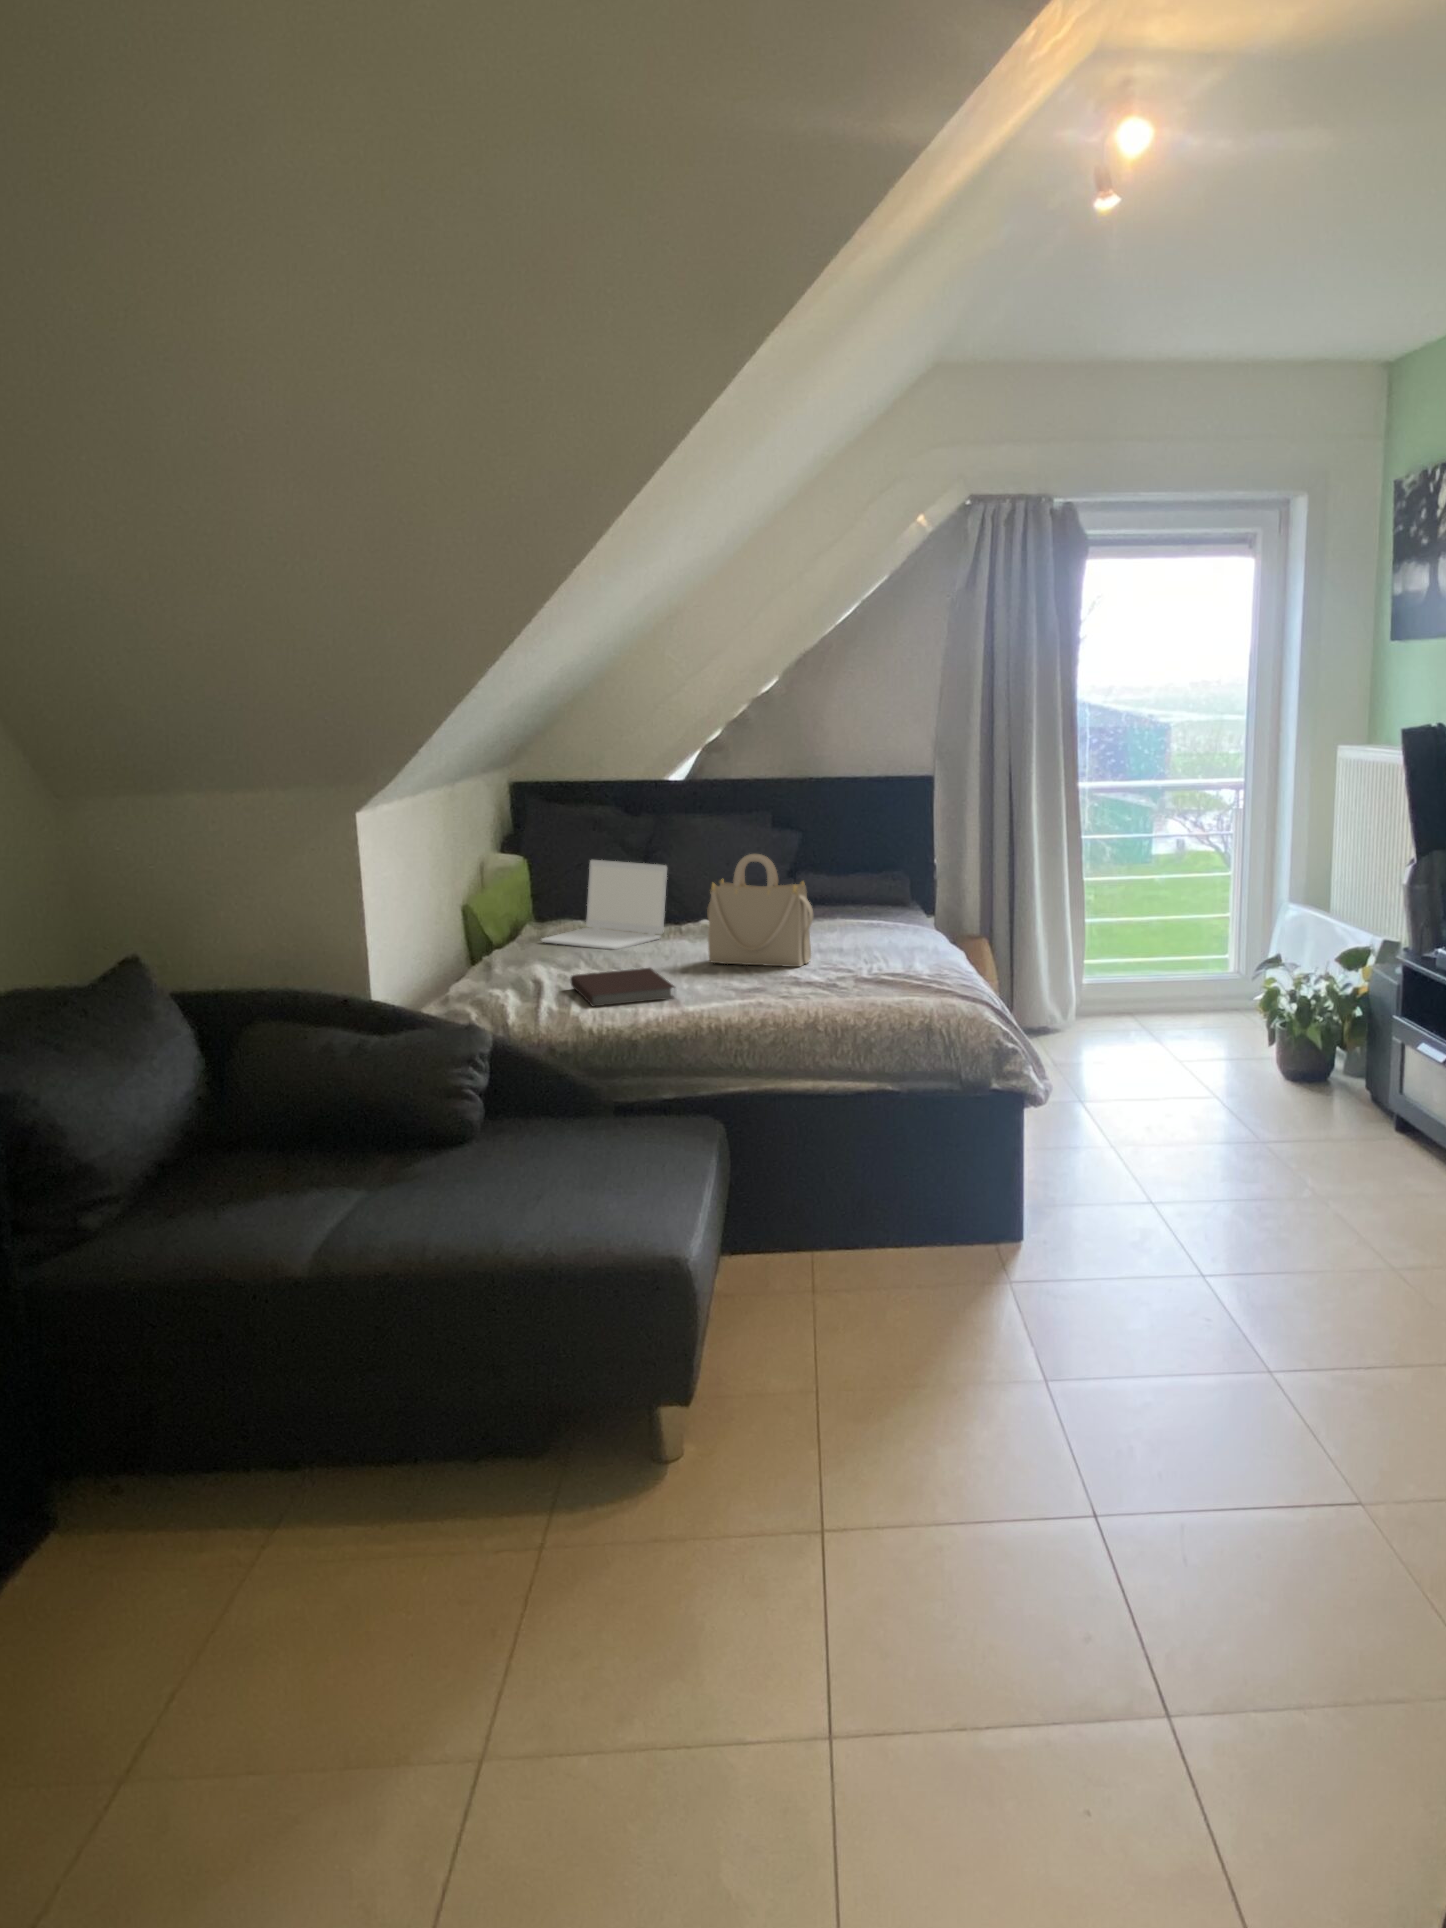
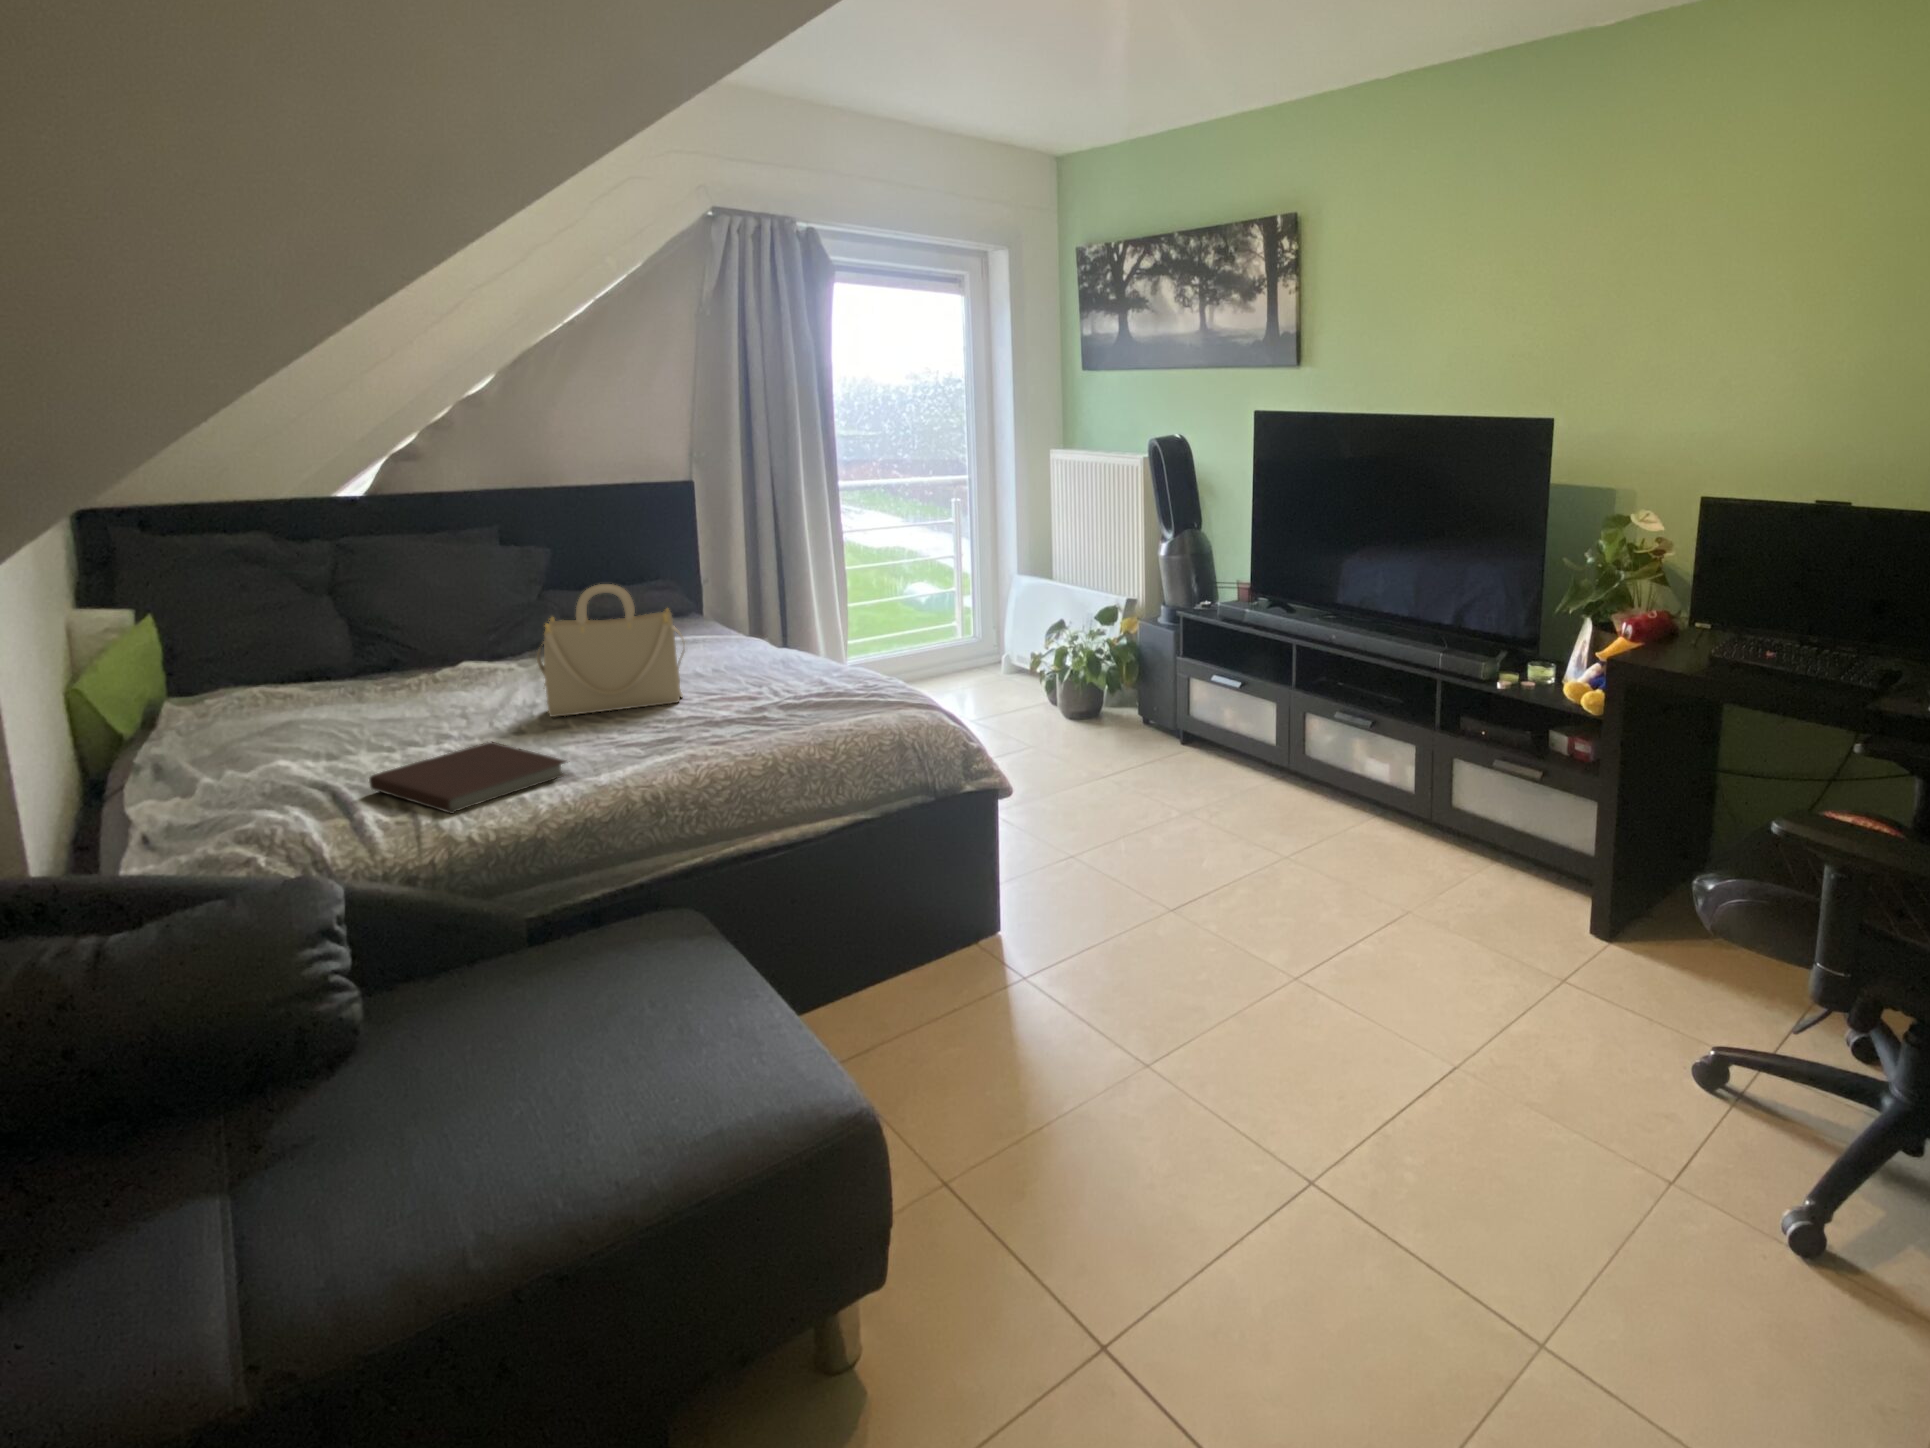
laptop: present [541,860,667,950] -> none [207,606,422,730]

